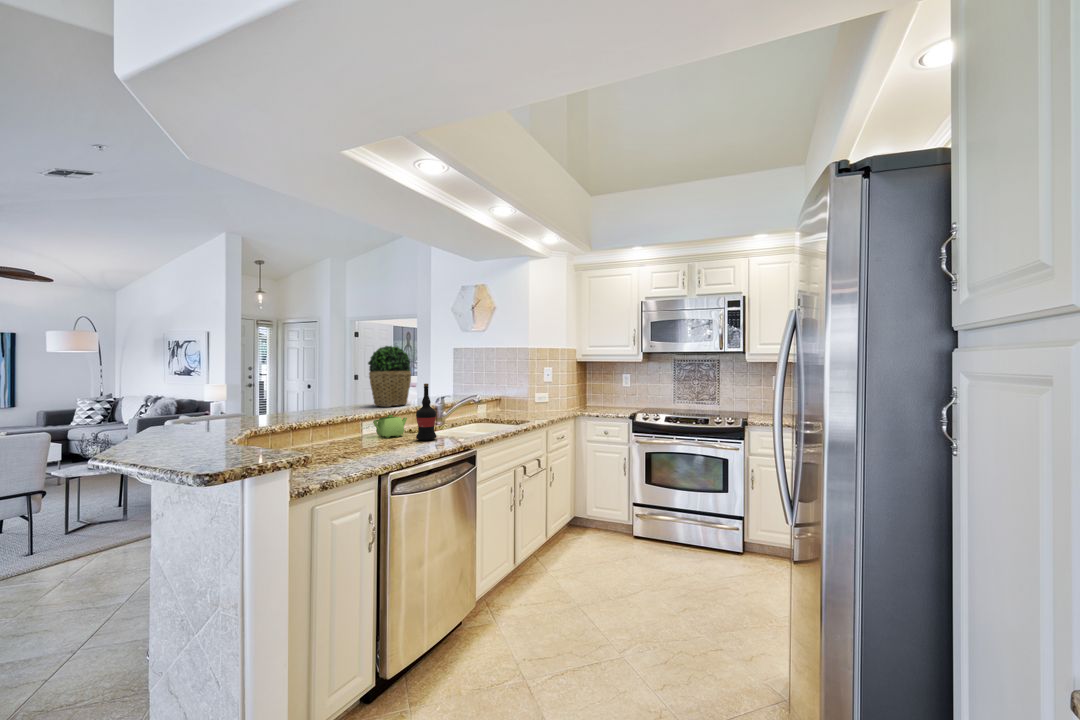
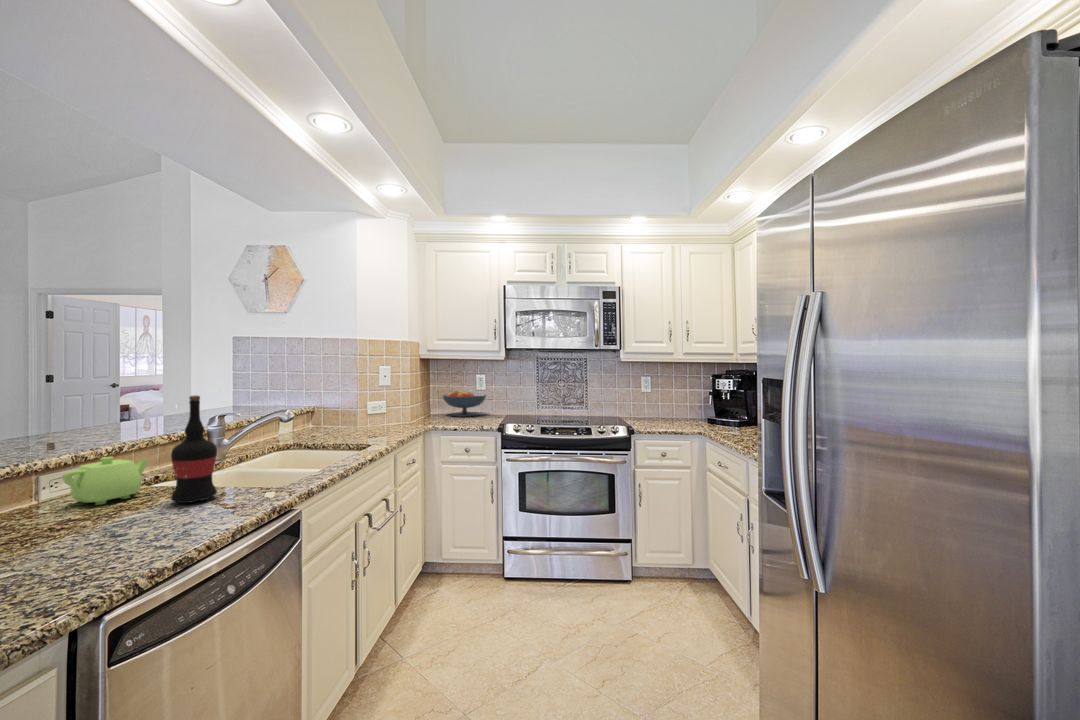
potted plant: present [368,346,411,407] -> none [53,327,156,439]
fruit bowl: none [595,384,631,408] -> present [443,389,486,417]

